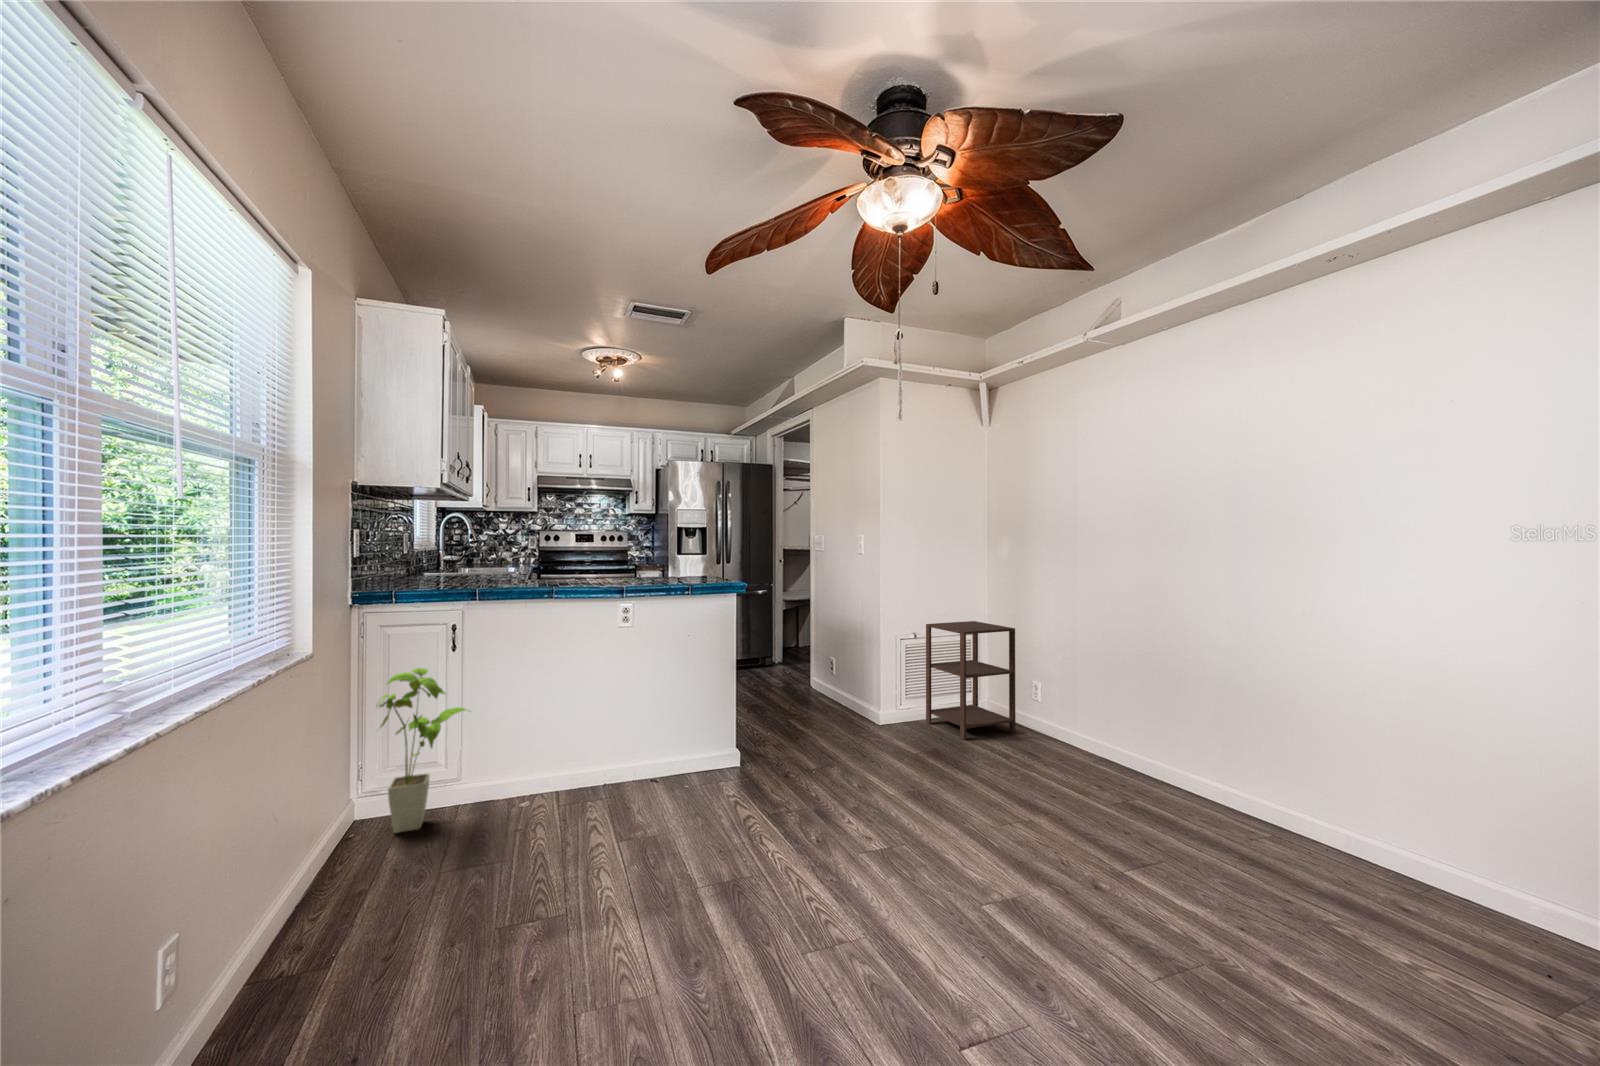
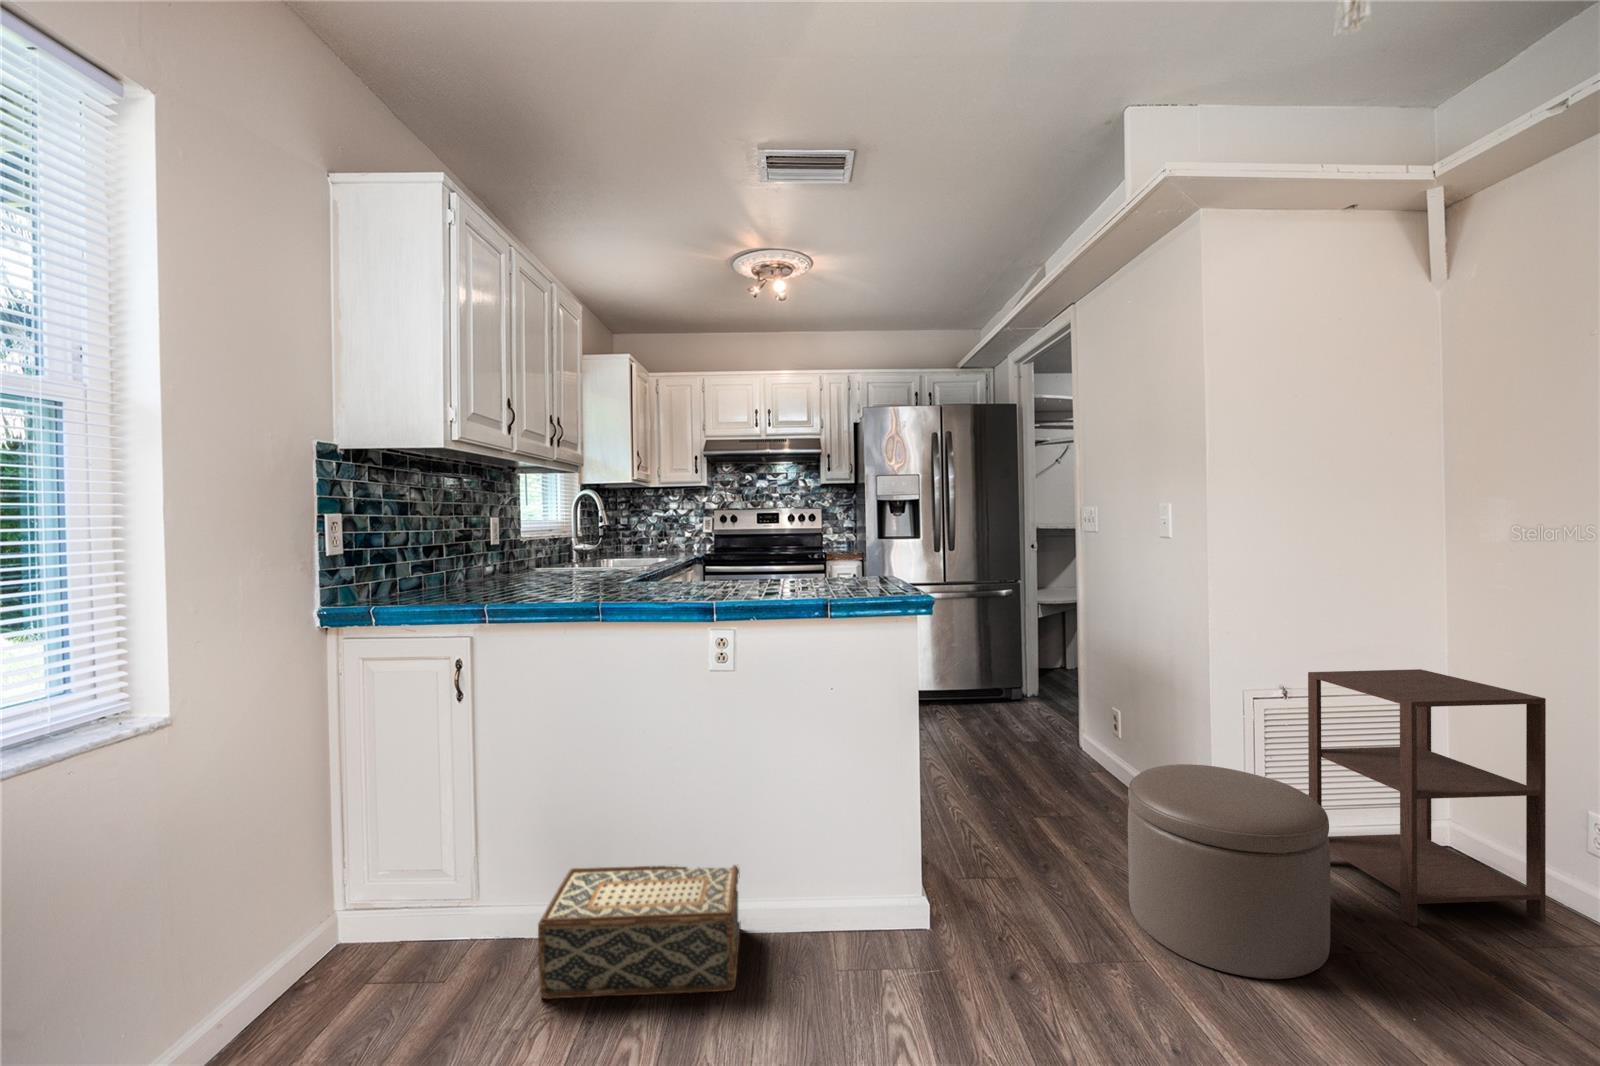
house plant: present [379,668,467,833] -> none [337,728,487,979]
ottoman: none [842,673,929,764] -> present [1128,764,1331,979]
woven basket: none [523,743,643,822] -> present [538,865,740,999]

